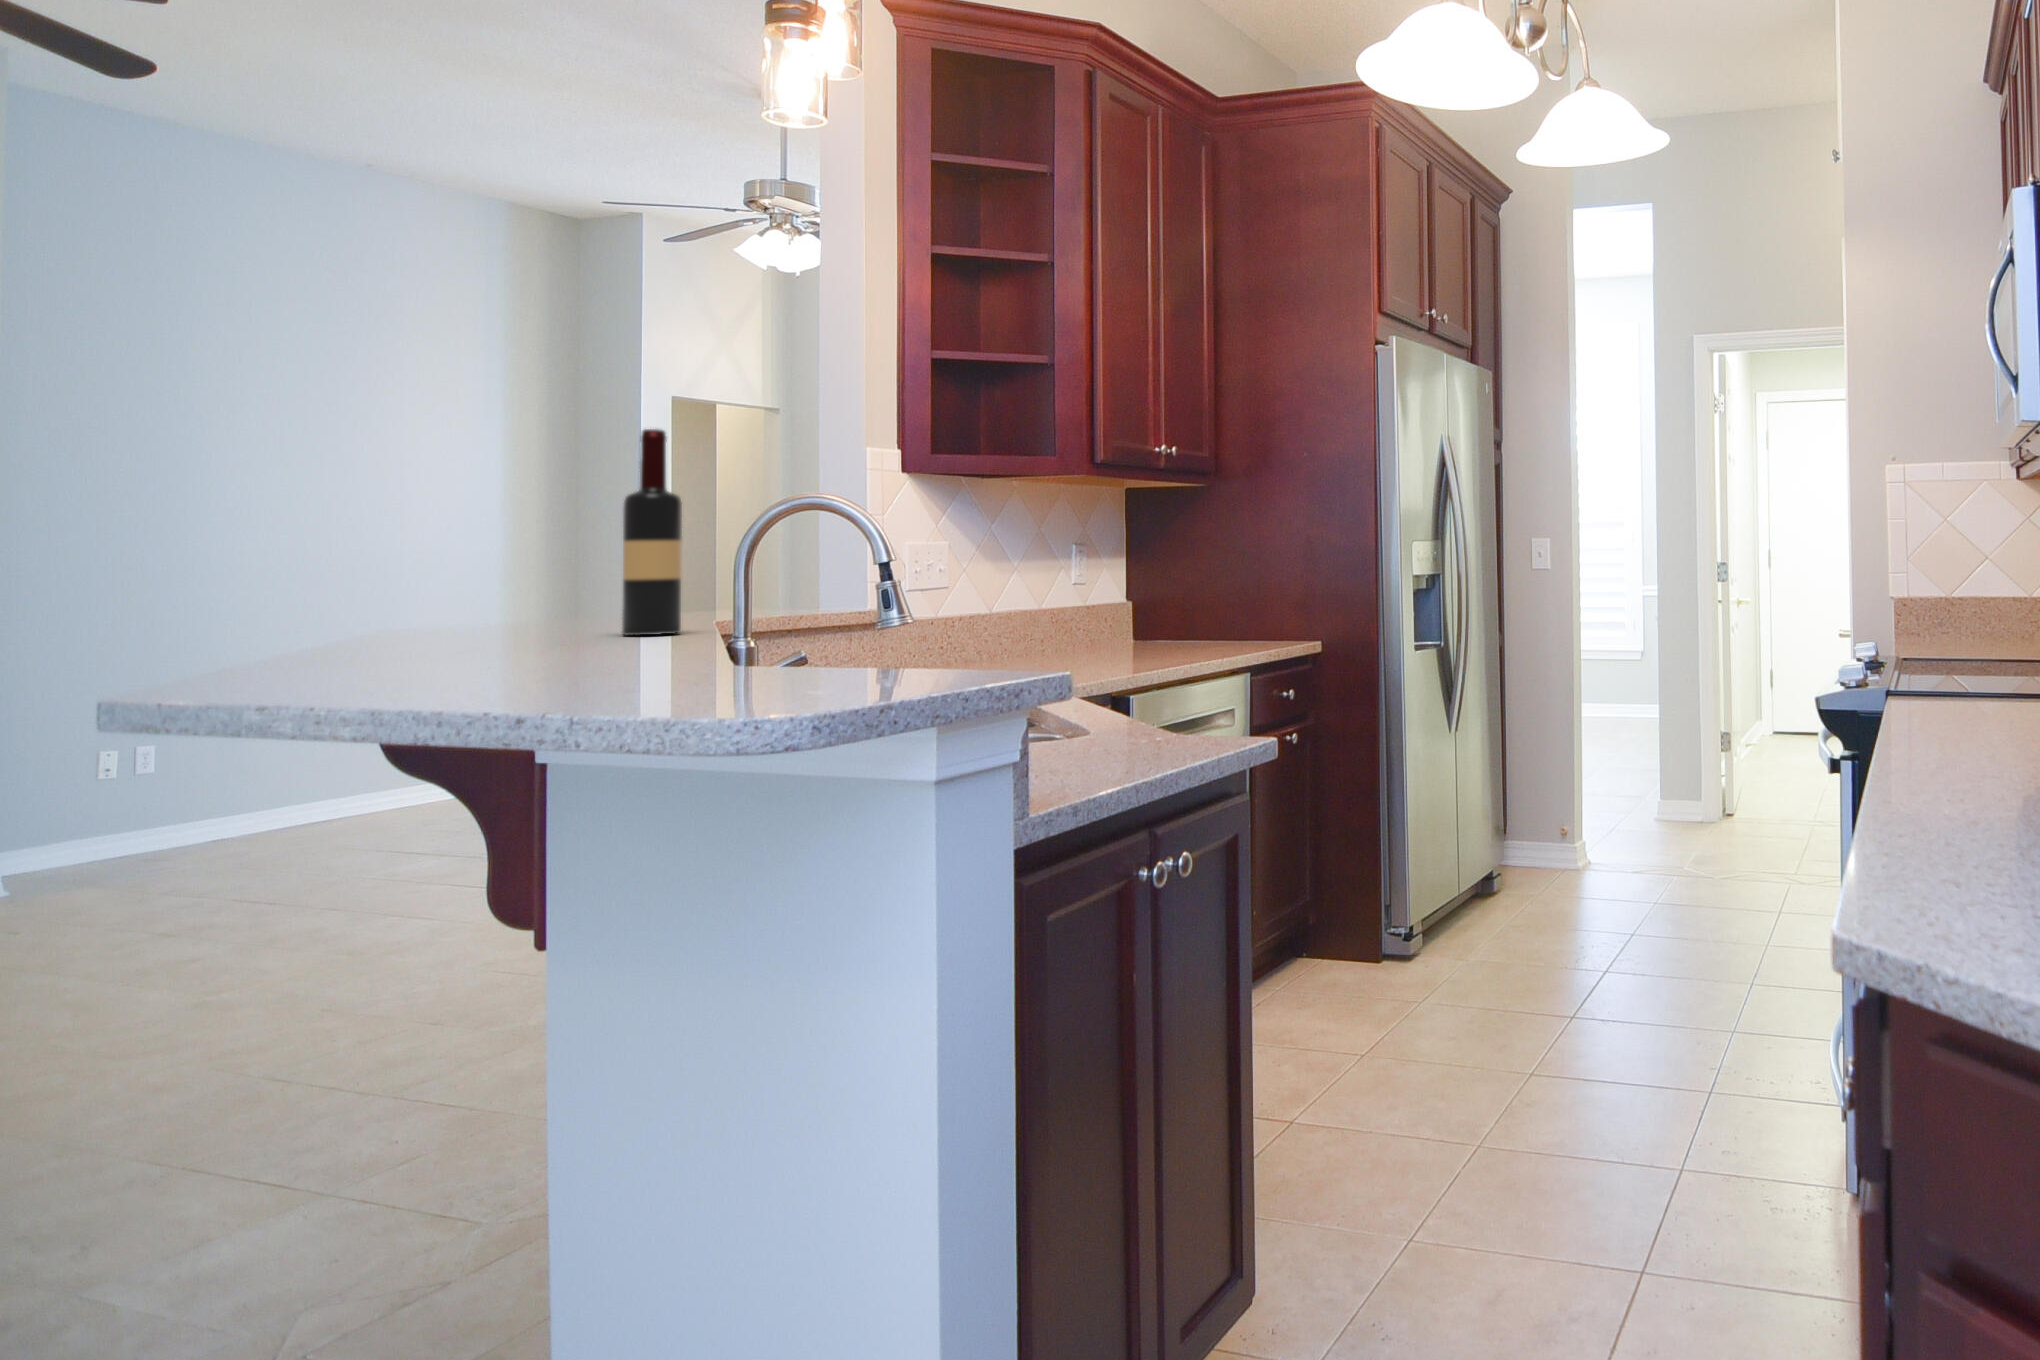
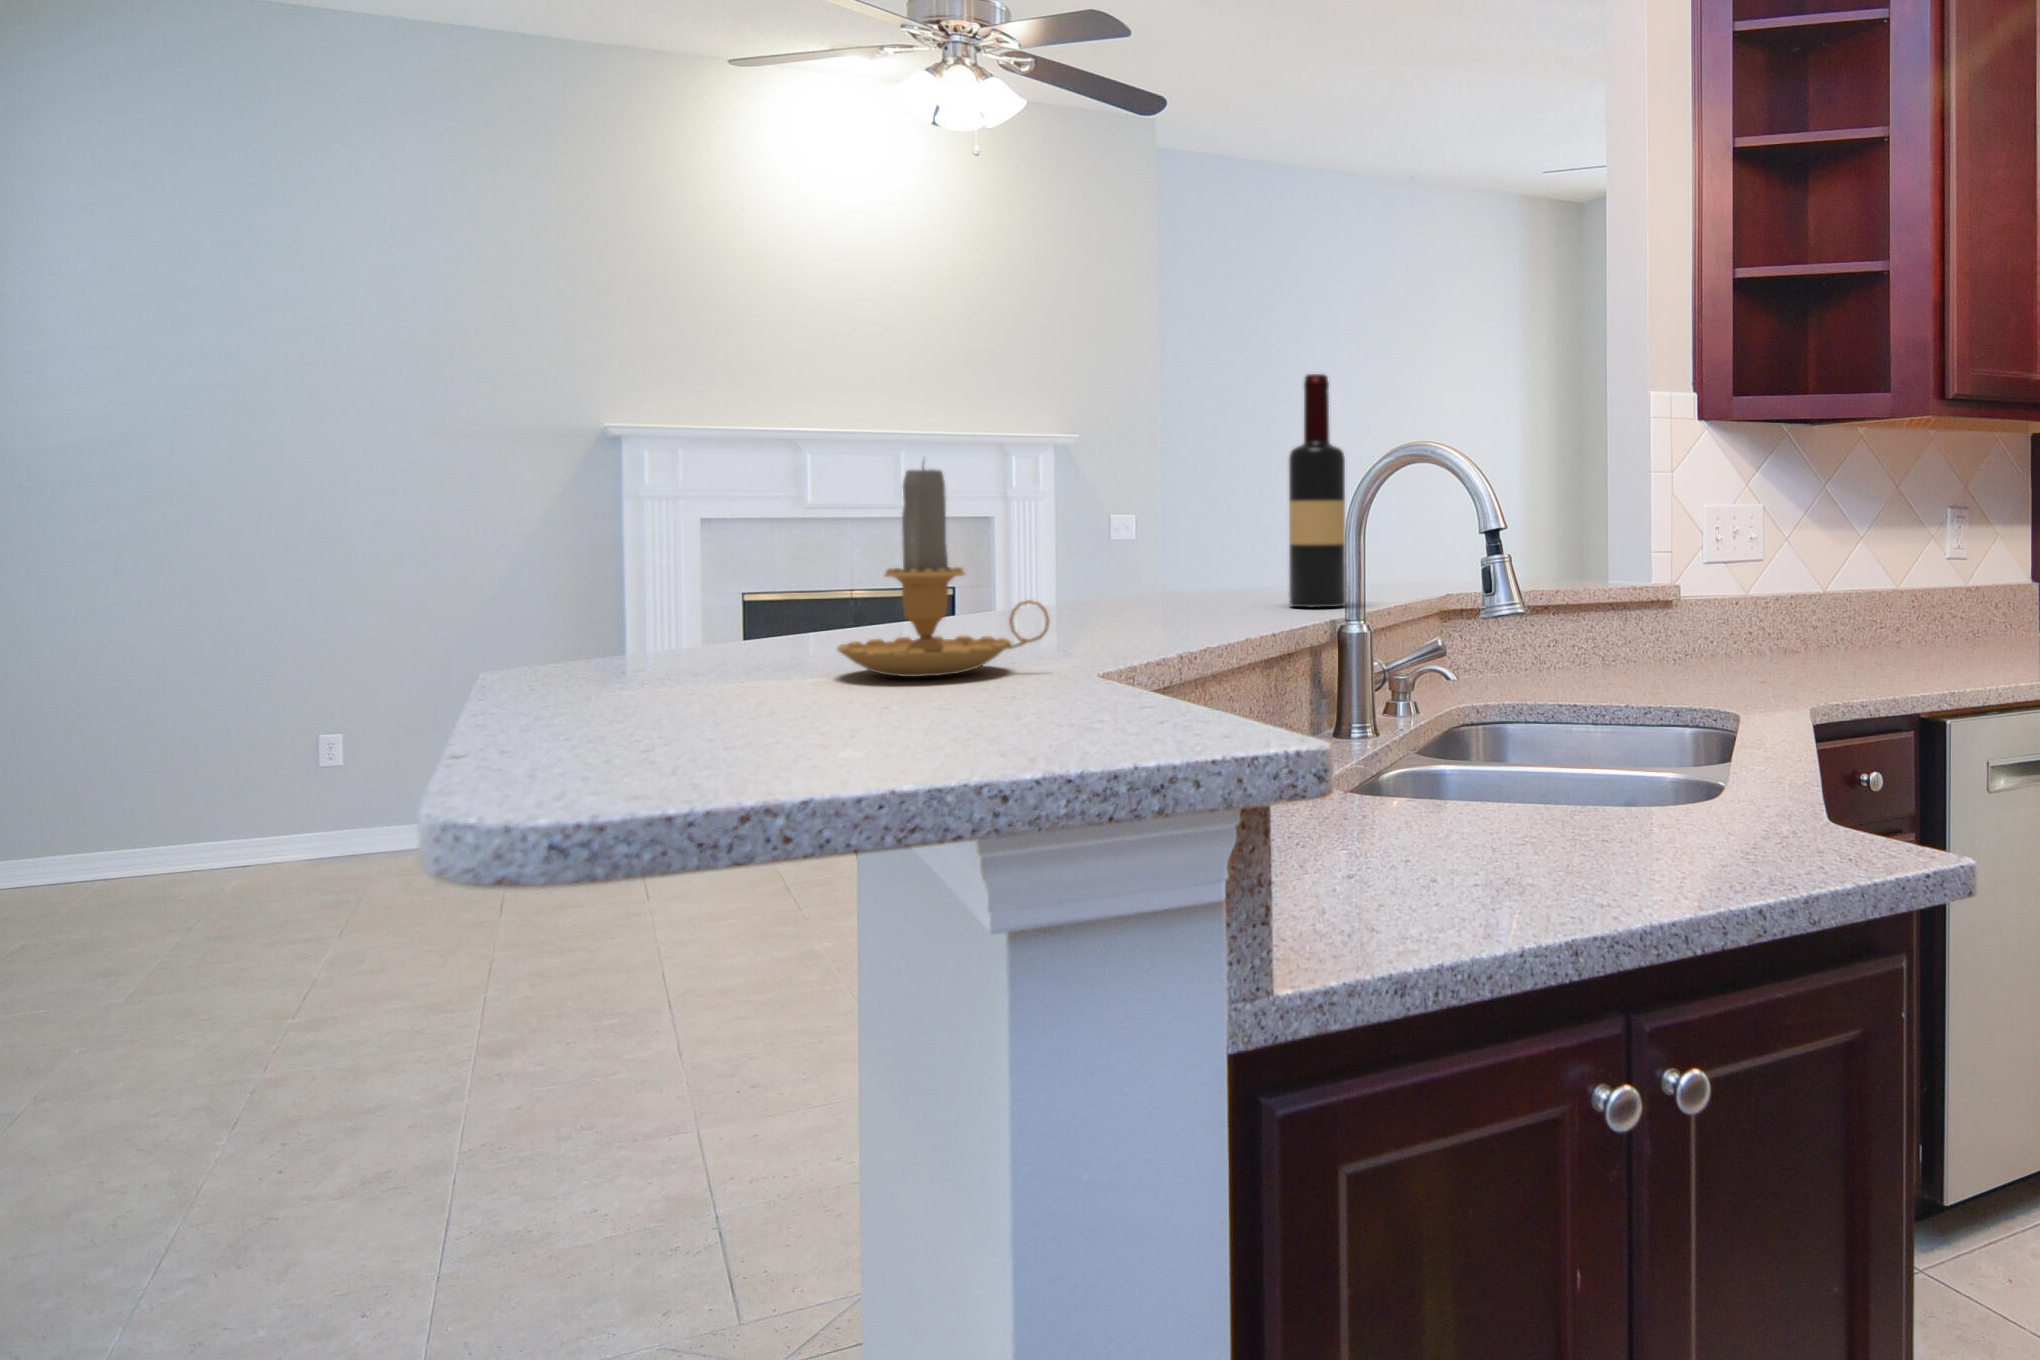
candle: none [397,502,608,691] -> present [837,462,1049,677]

